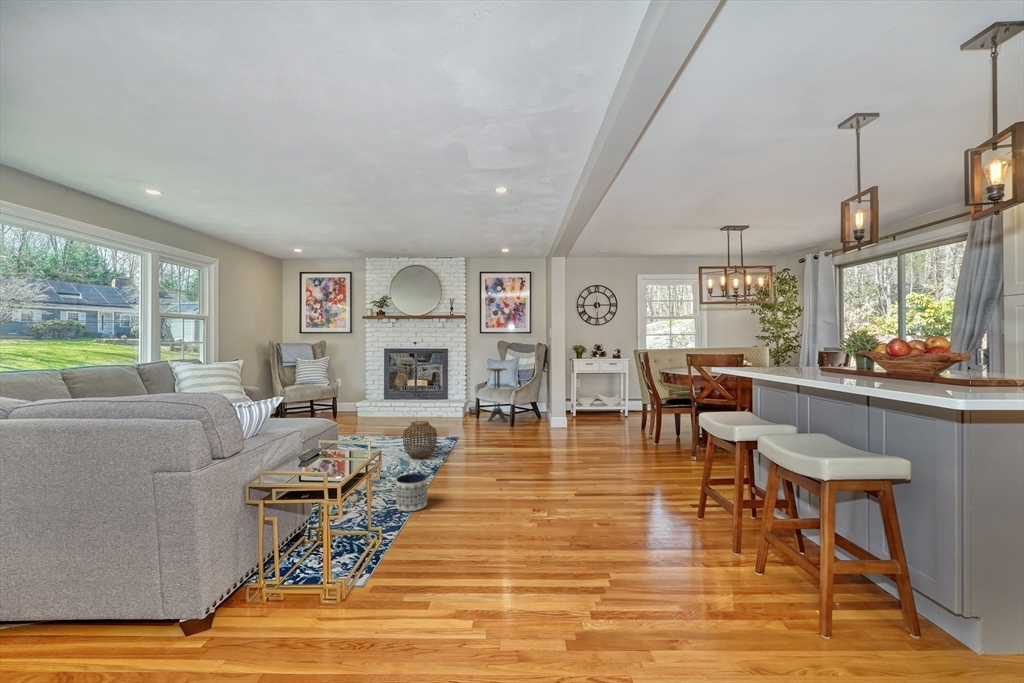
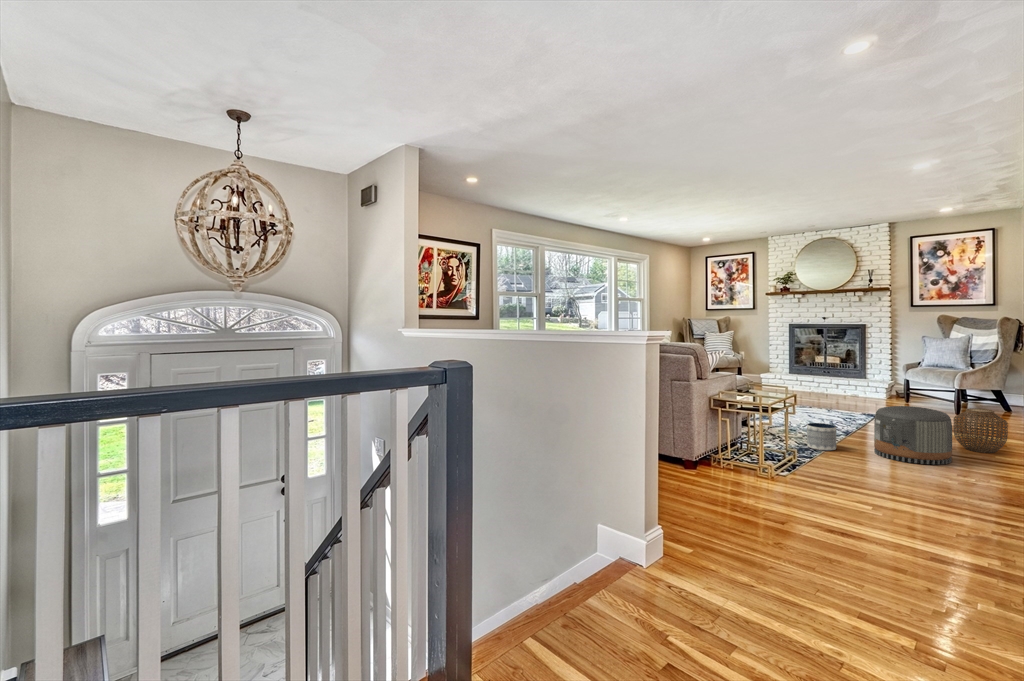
side table: present [487,368,507,422] -> none [919,346,950,408]
woven basket: present [403,421,437,459] -> present [953,408,1008,453]
pouf: none [463,440,528,509] -> present [874,406,952,464]

